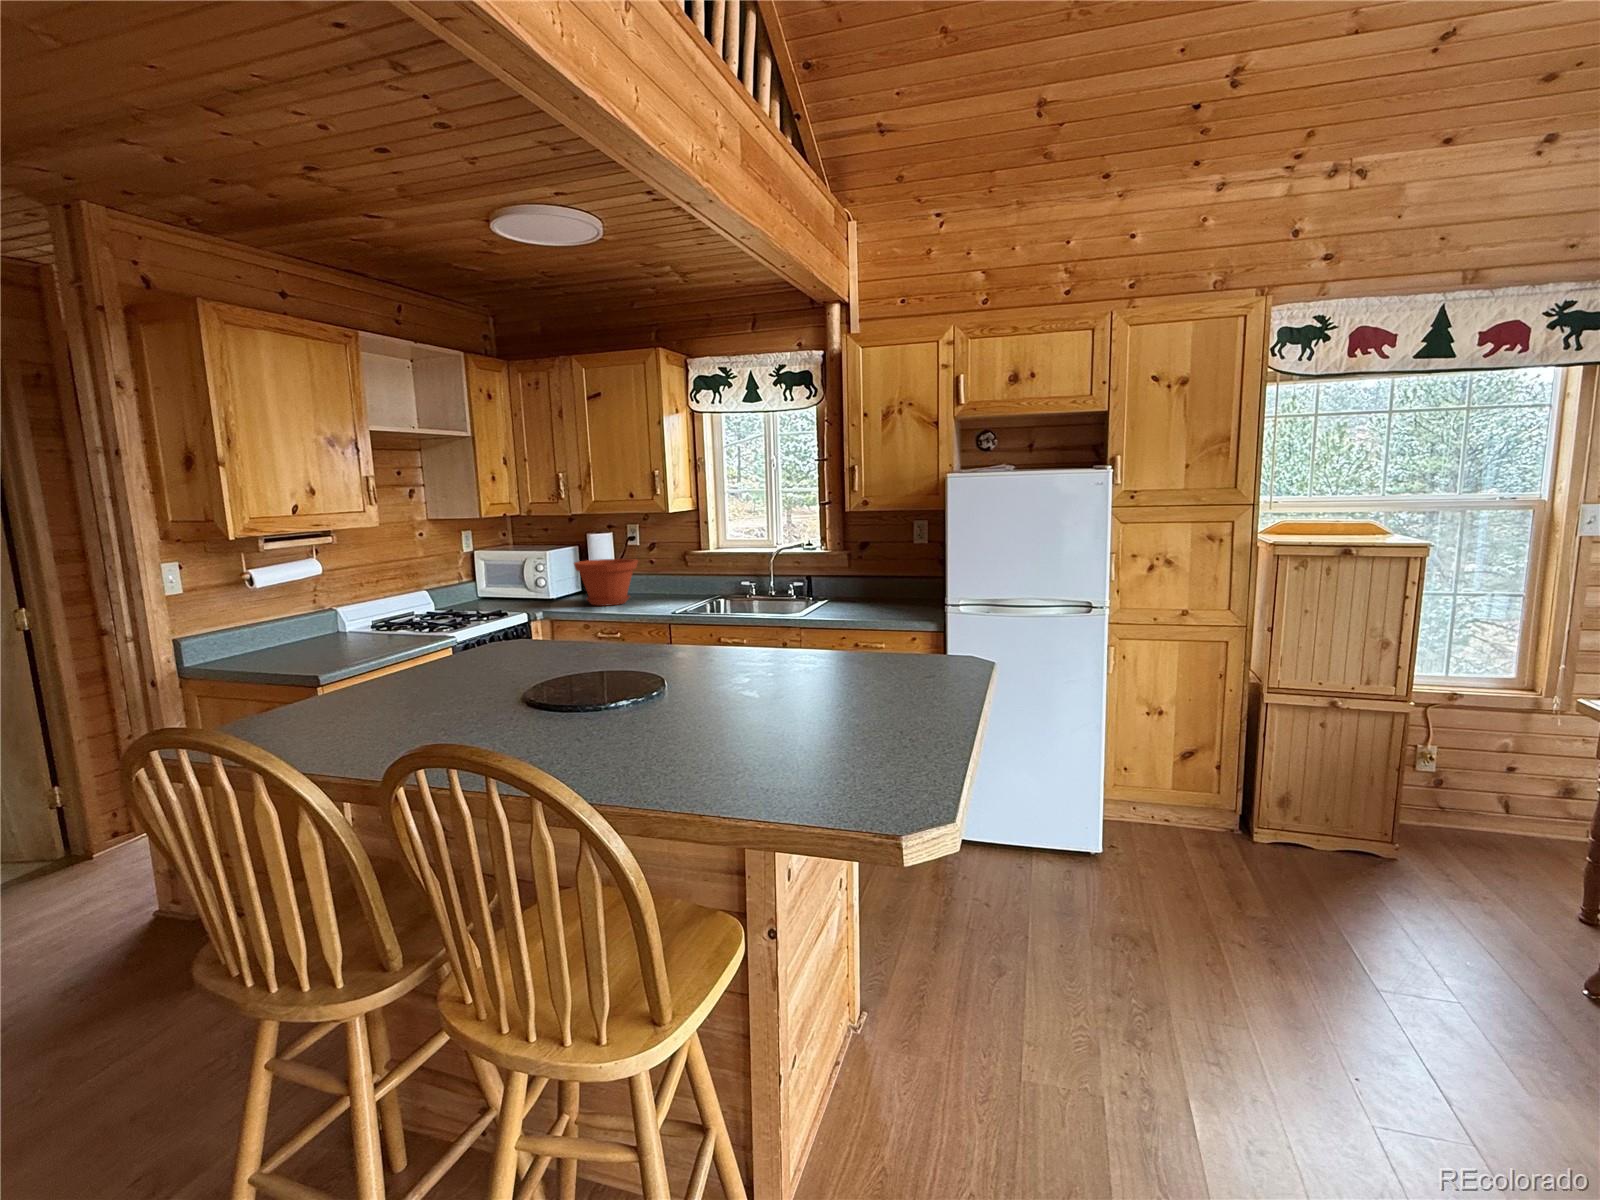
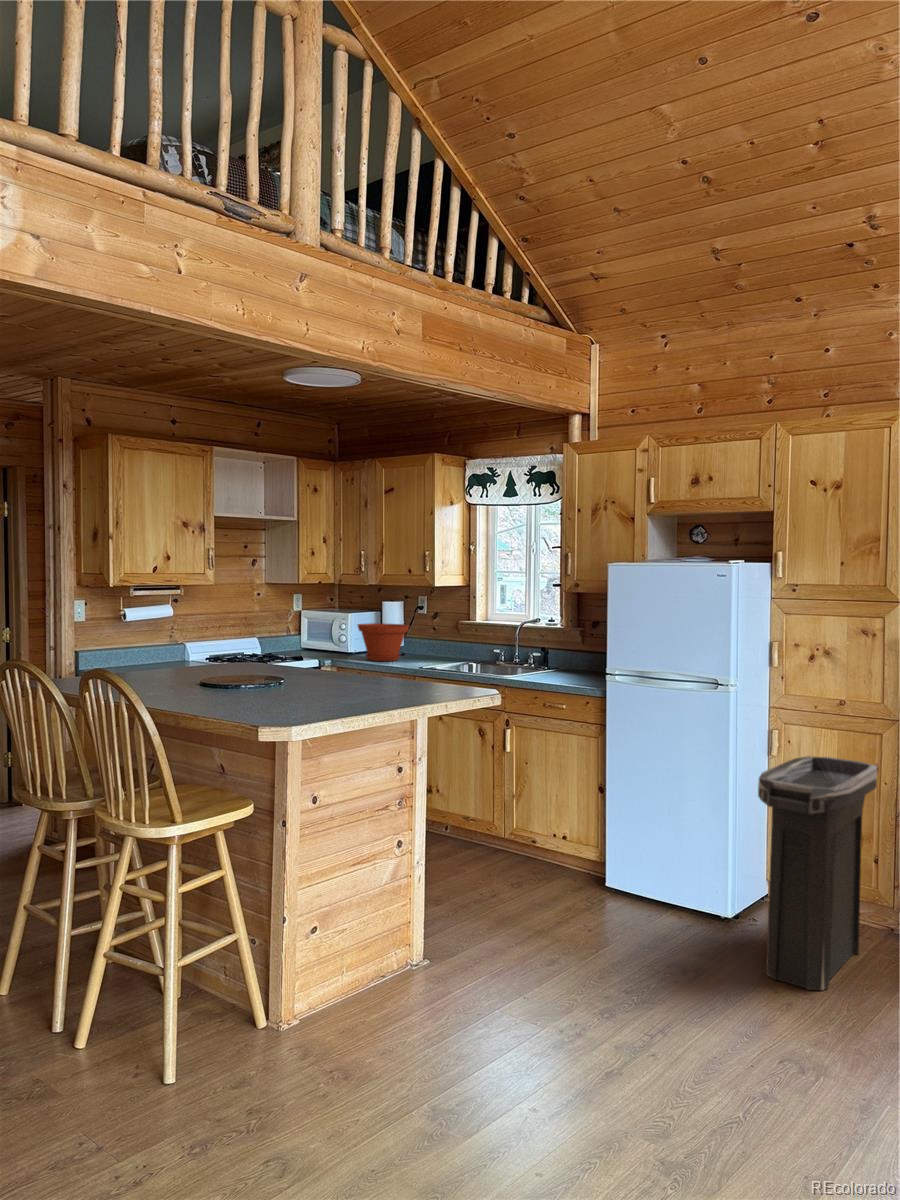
trash can: none [1166,664,1294,913] -> present [758,756,877,990]

